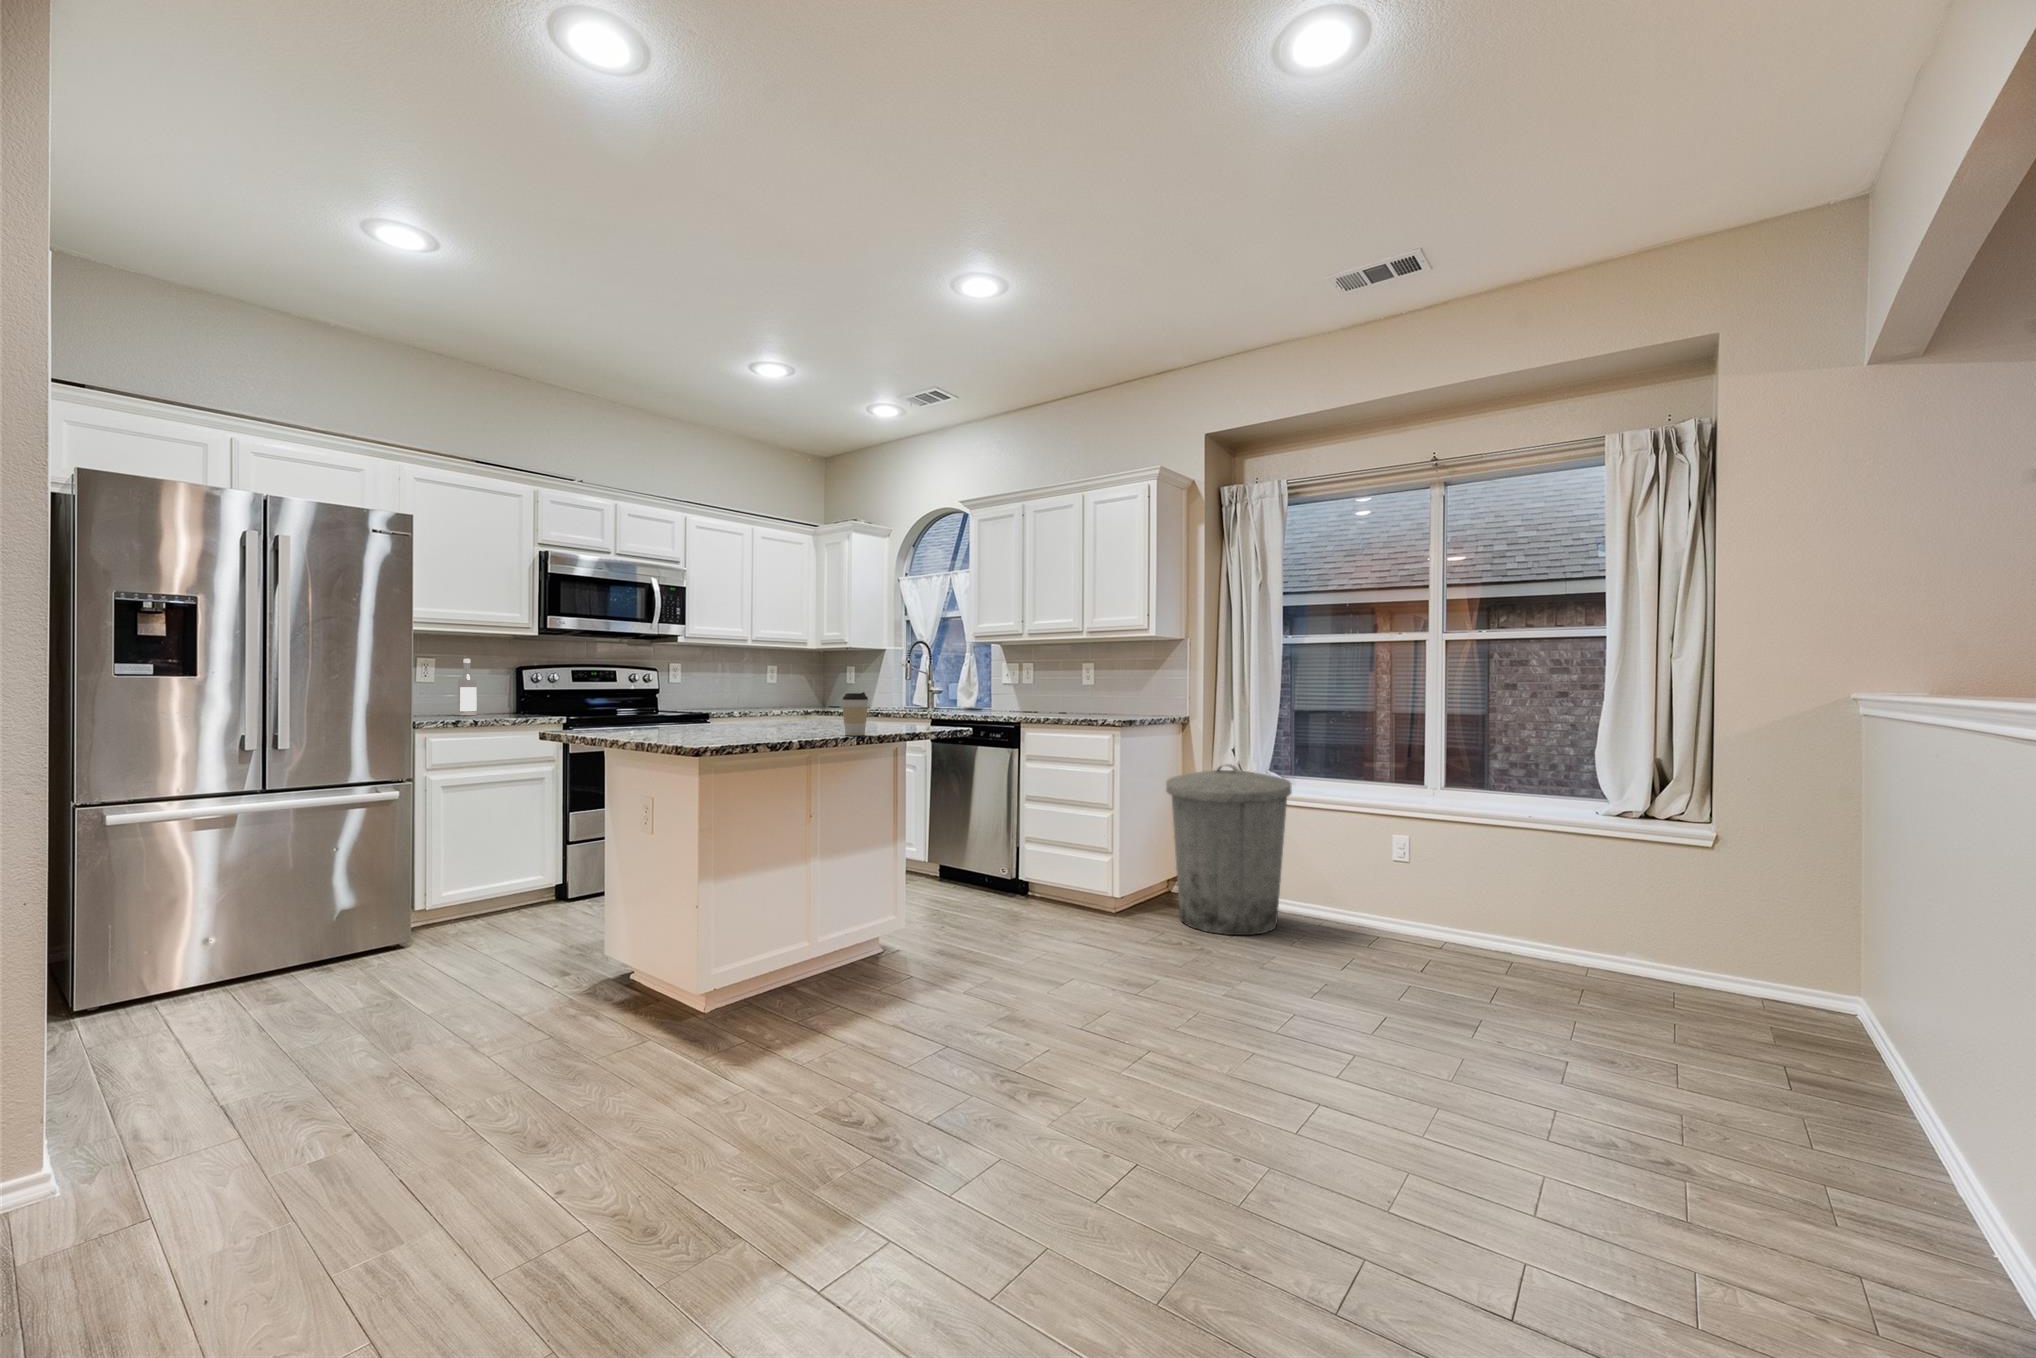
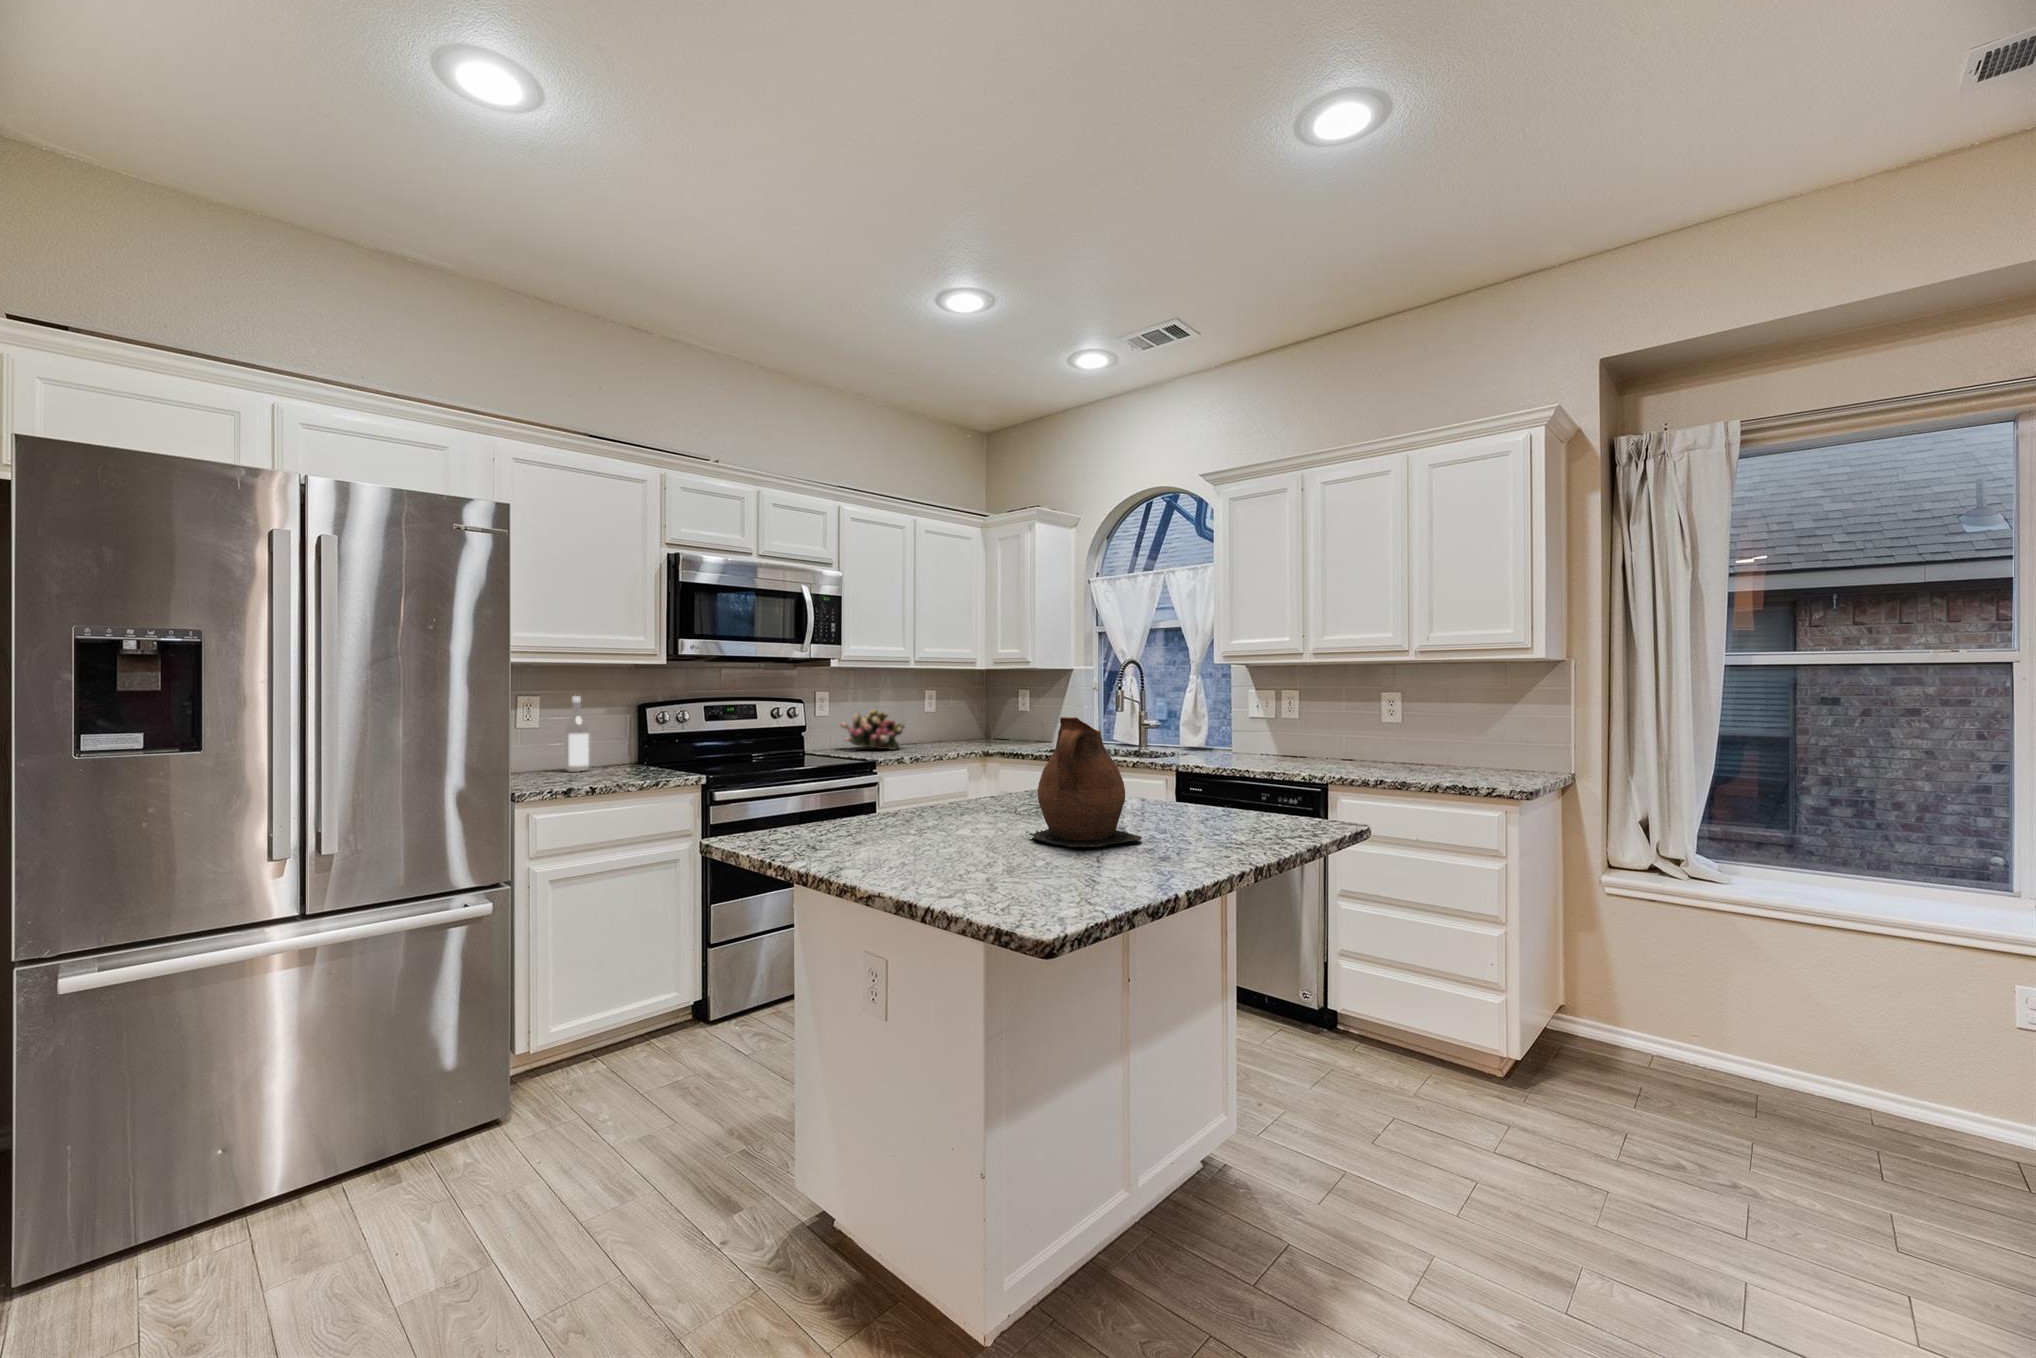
ceramic pitcher: none [743,656,815,732] -> present [1026,717,1142,847]
flower arrangement: none [691,678,746,710] -> present [840,709,904,750]
coffee cup: present [843,692,868,736] -> none [1211,781,1257,859]
trash can: present [1166,764,1291,935] -> none [1586,859,1830,1141]

